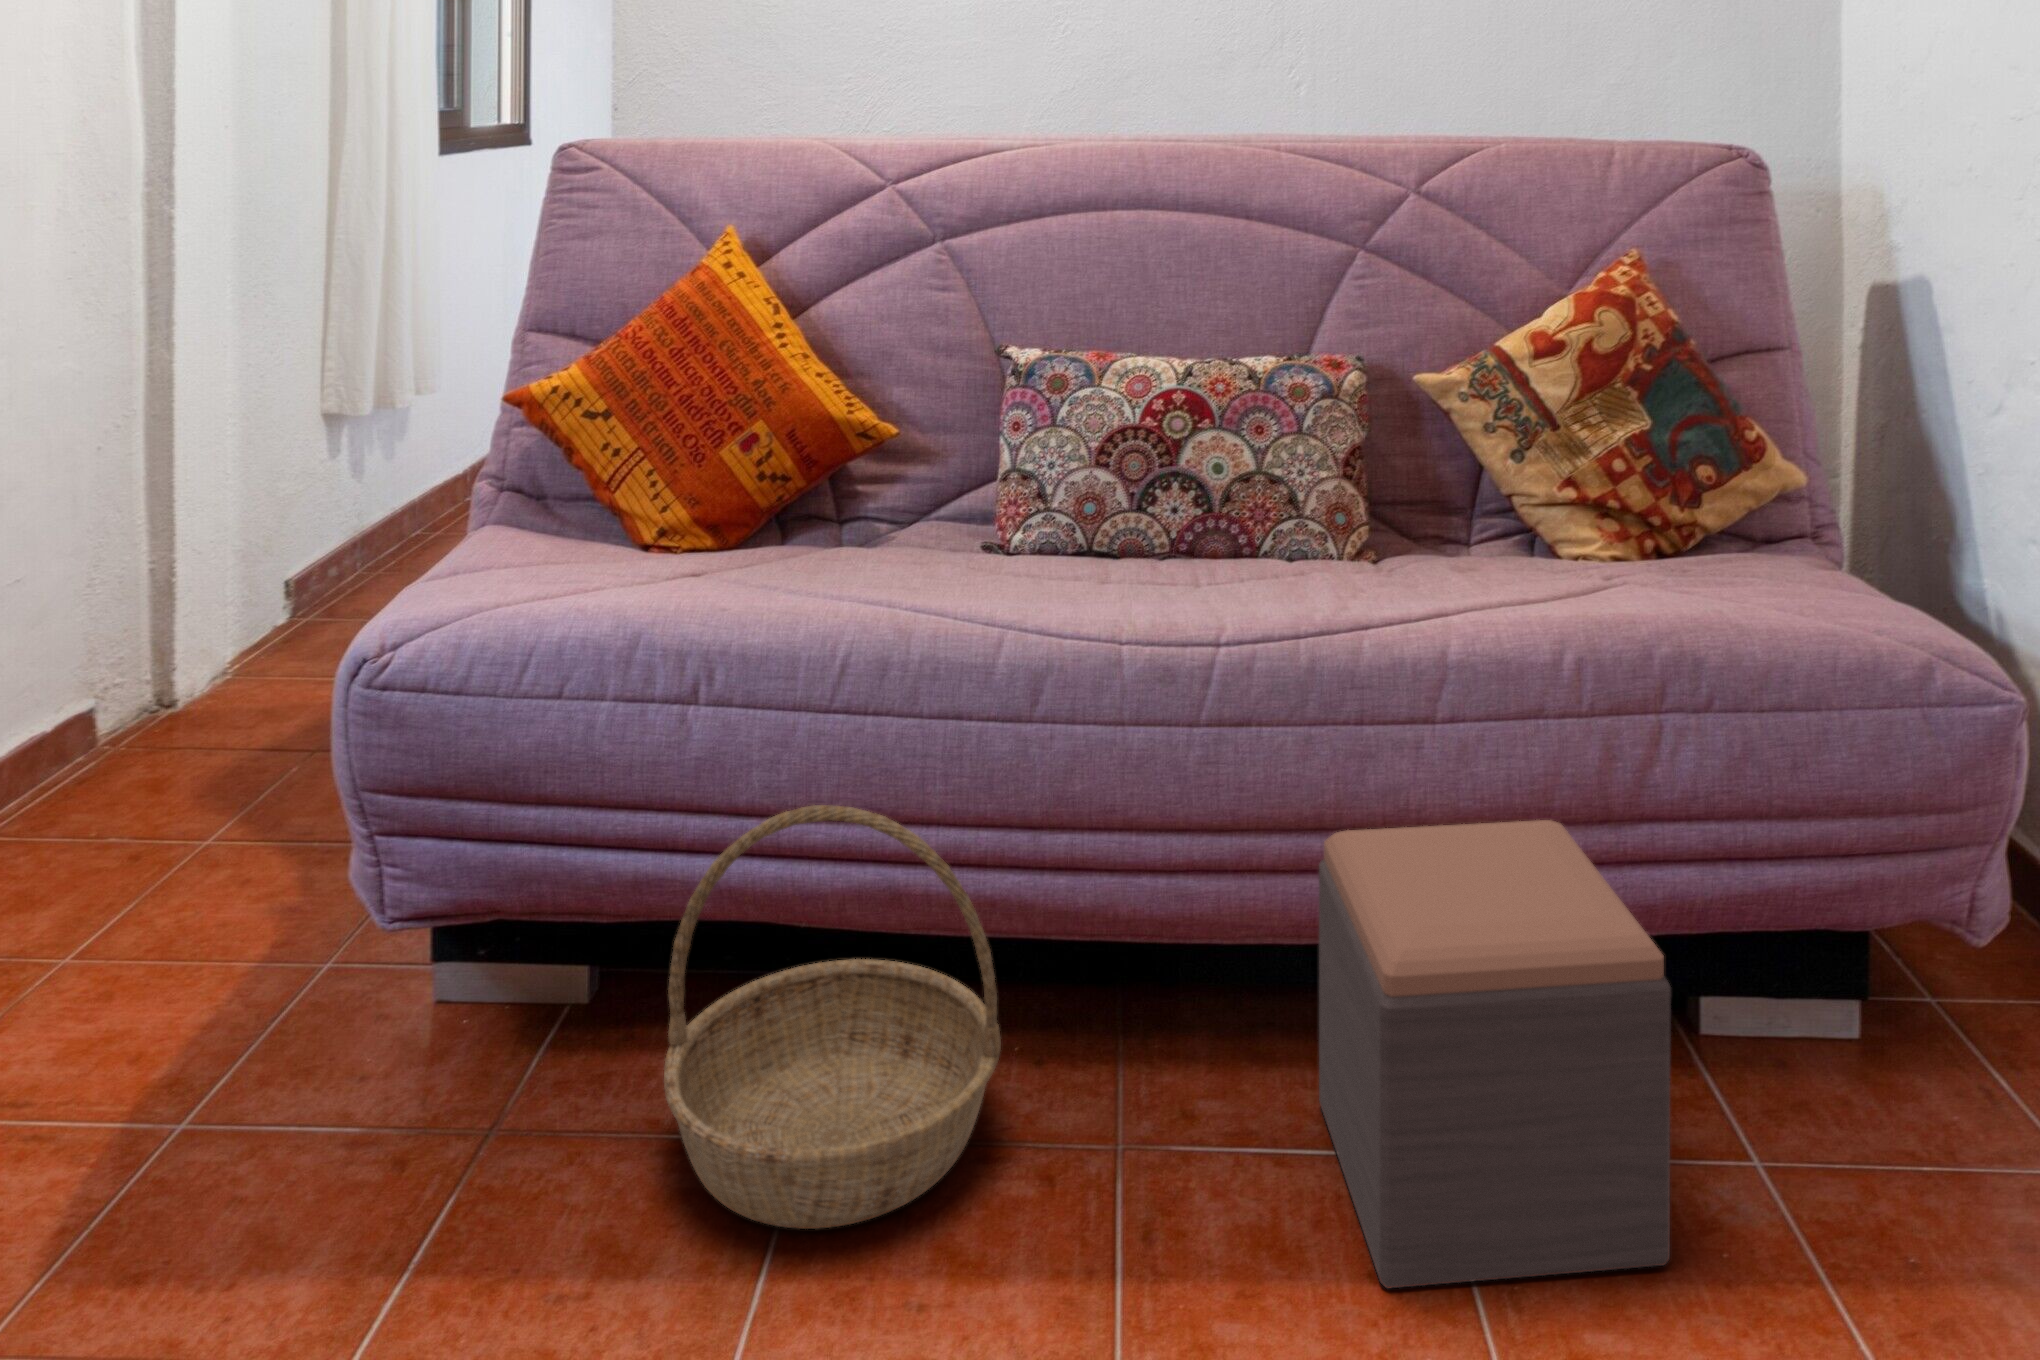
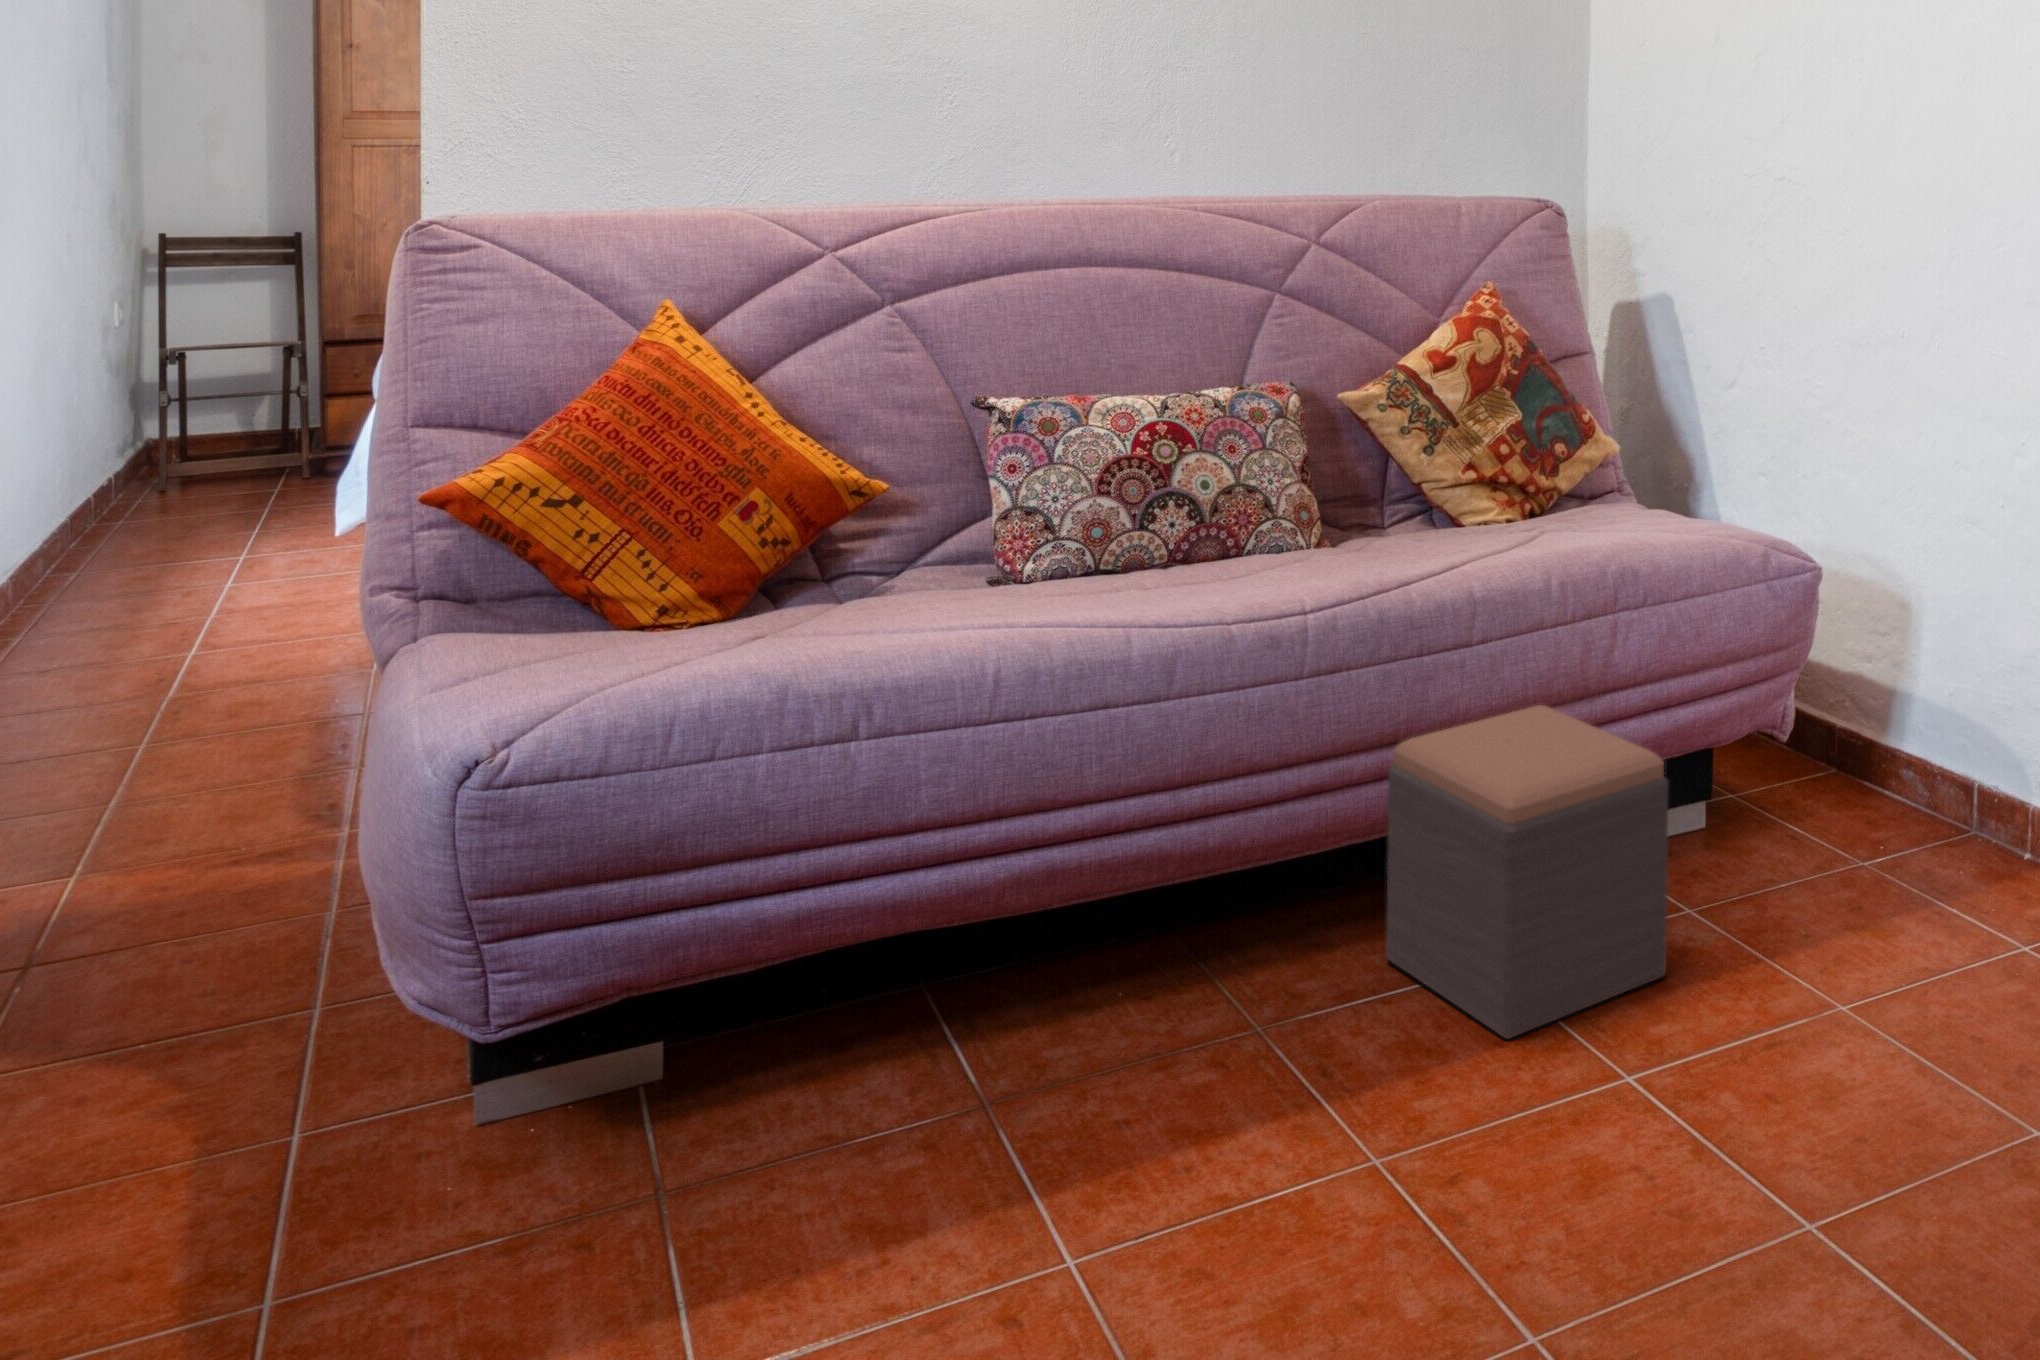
basket: present [664,805,1001,1229] -> none [872,790,1175,1149]

